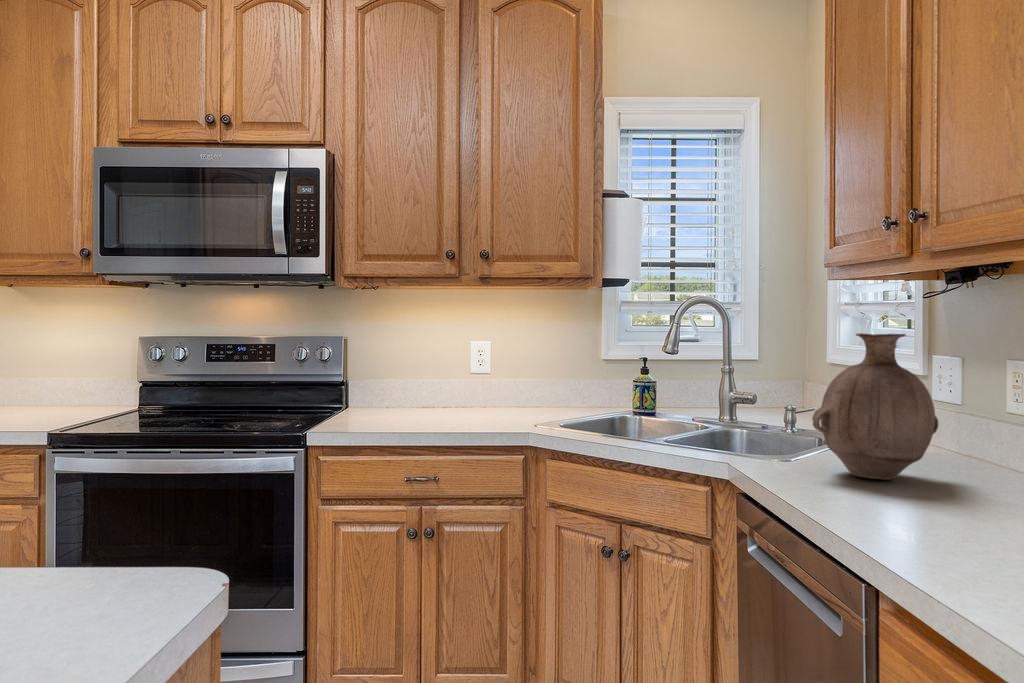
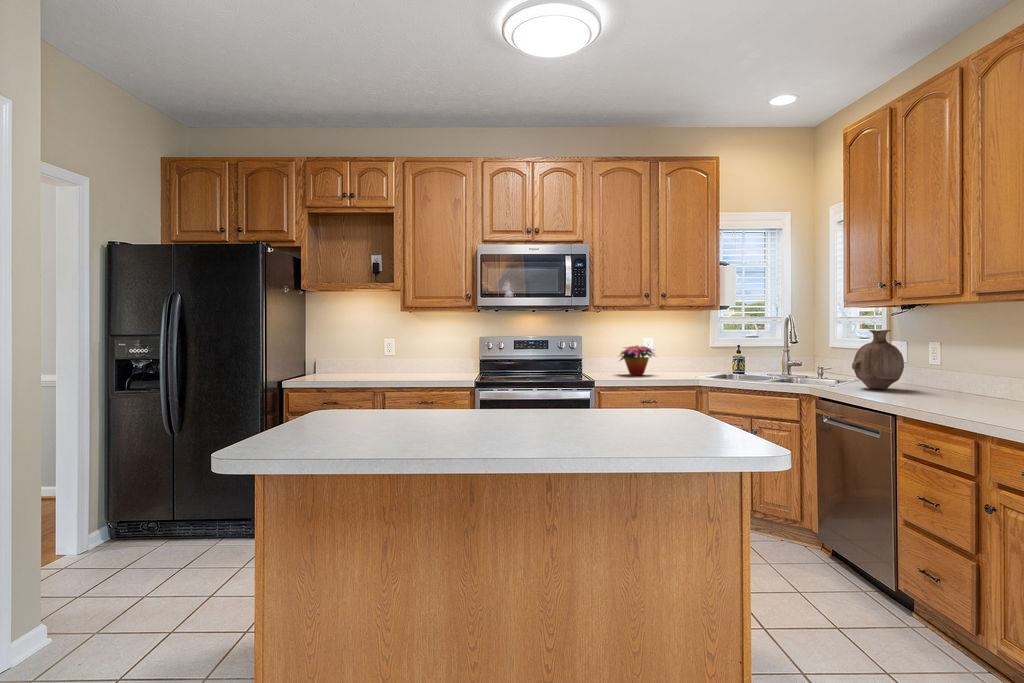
flower arrangement: none [395,355,483,417] -> present [620,346,654,375]

